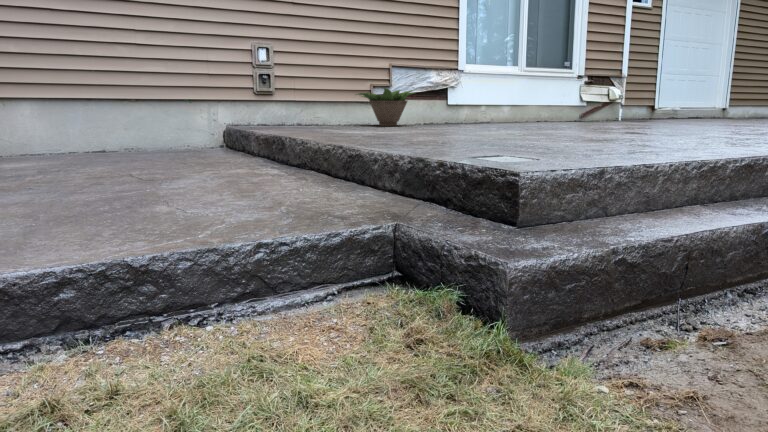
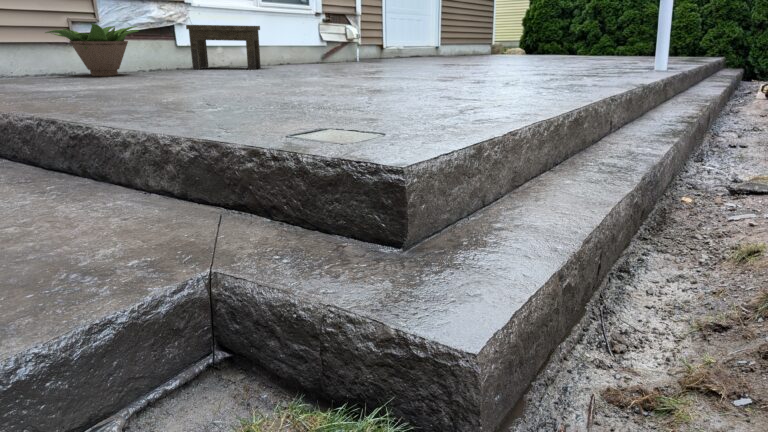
side table: none [455,88,516,125] -> present [186,25,261,70]

